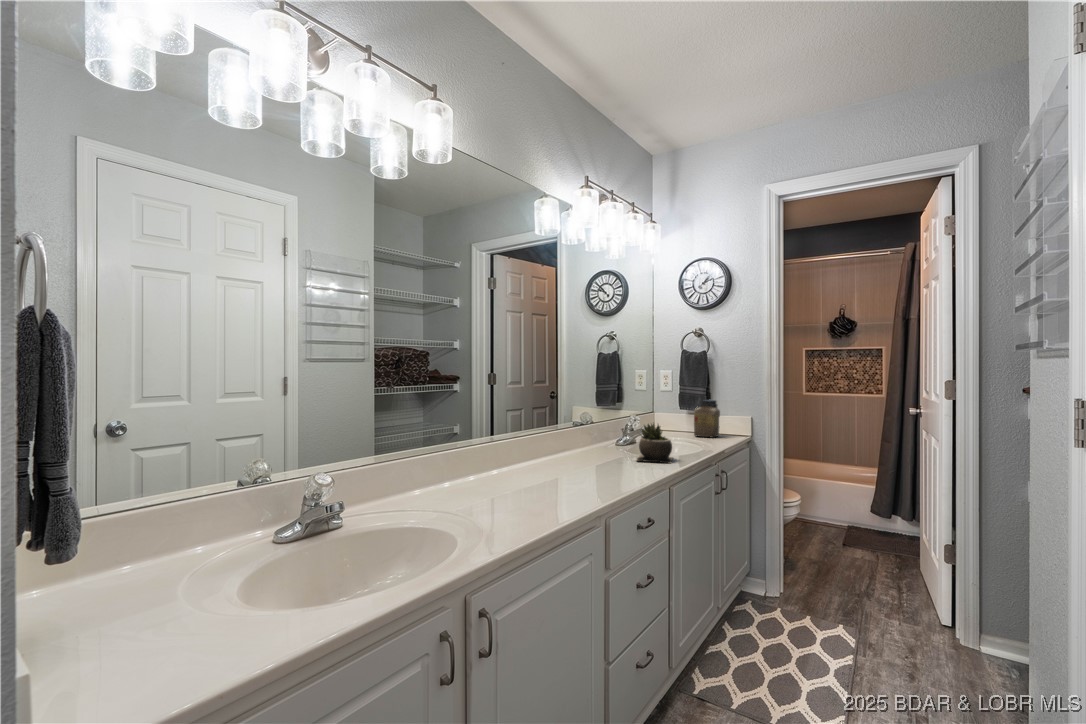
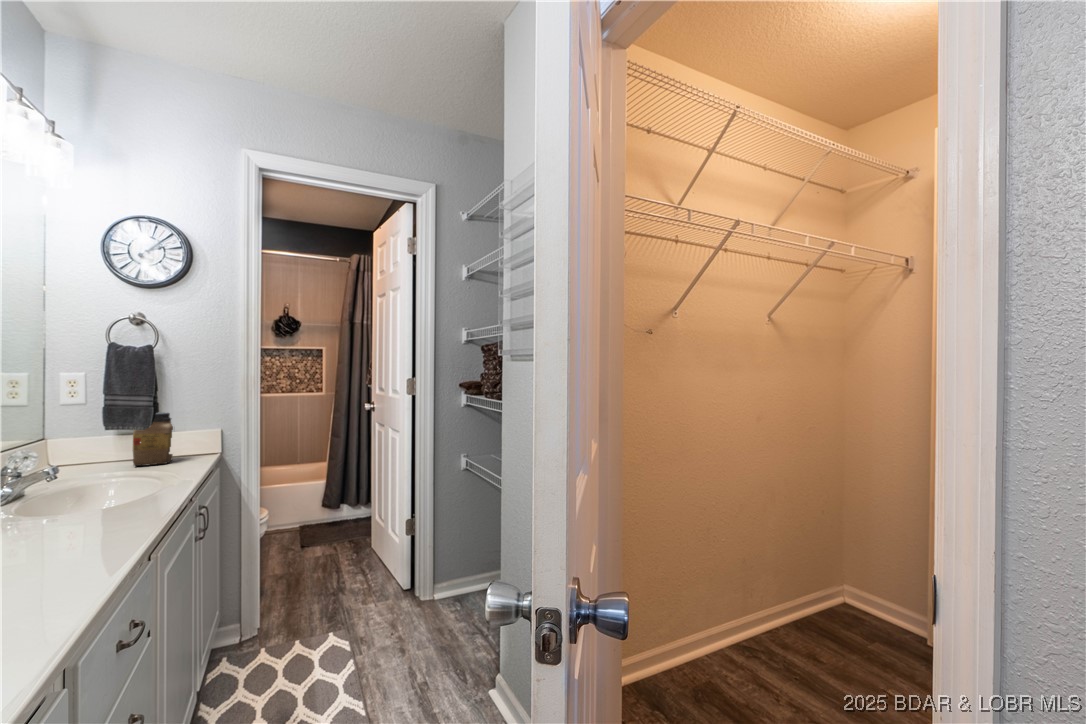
succulent plant: present [637,424,673,463] -> none [60,457,136,529]

